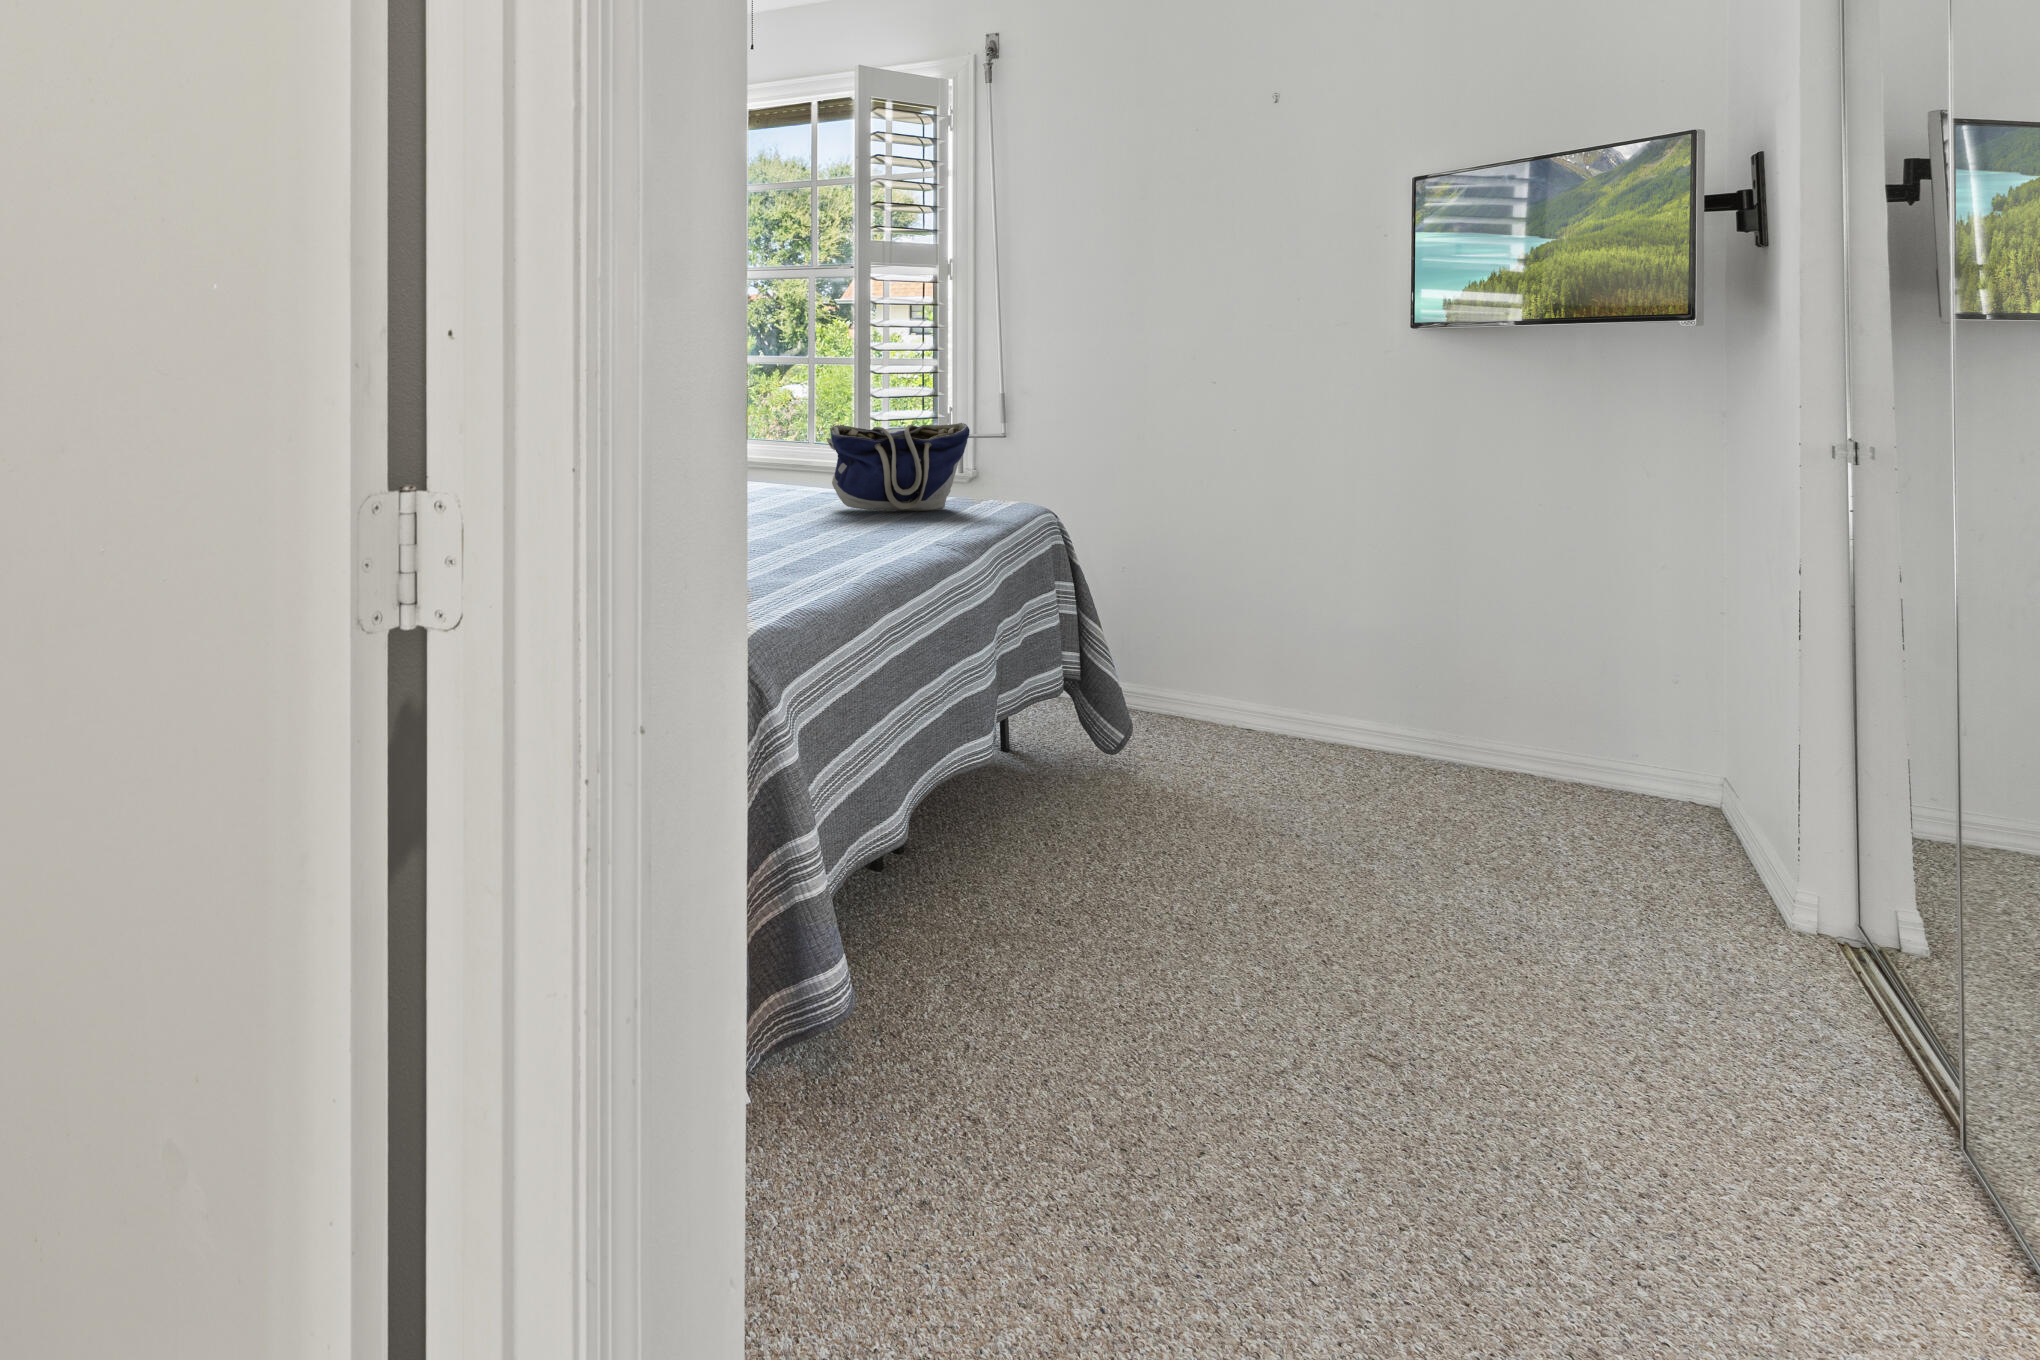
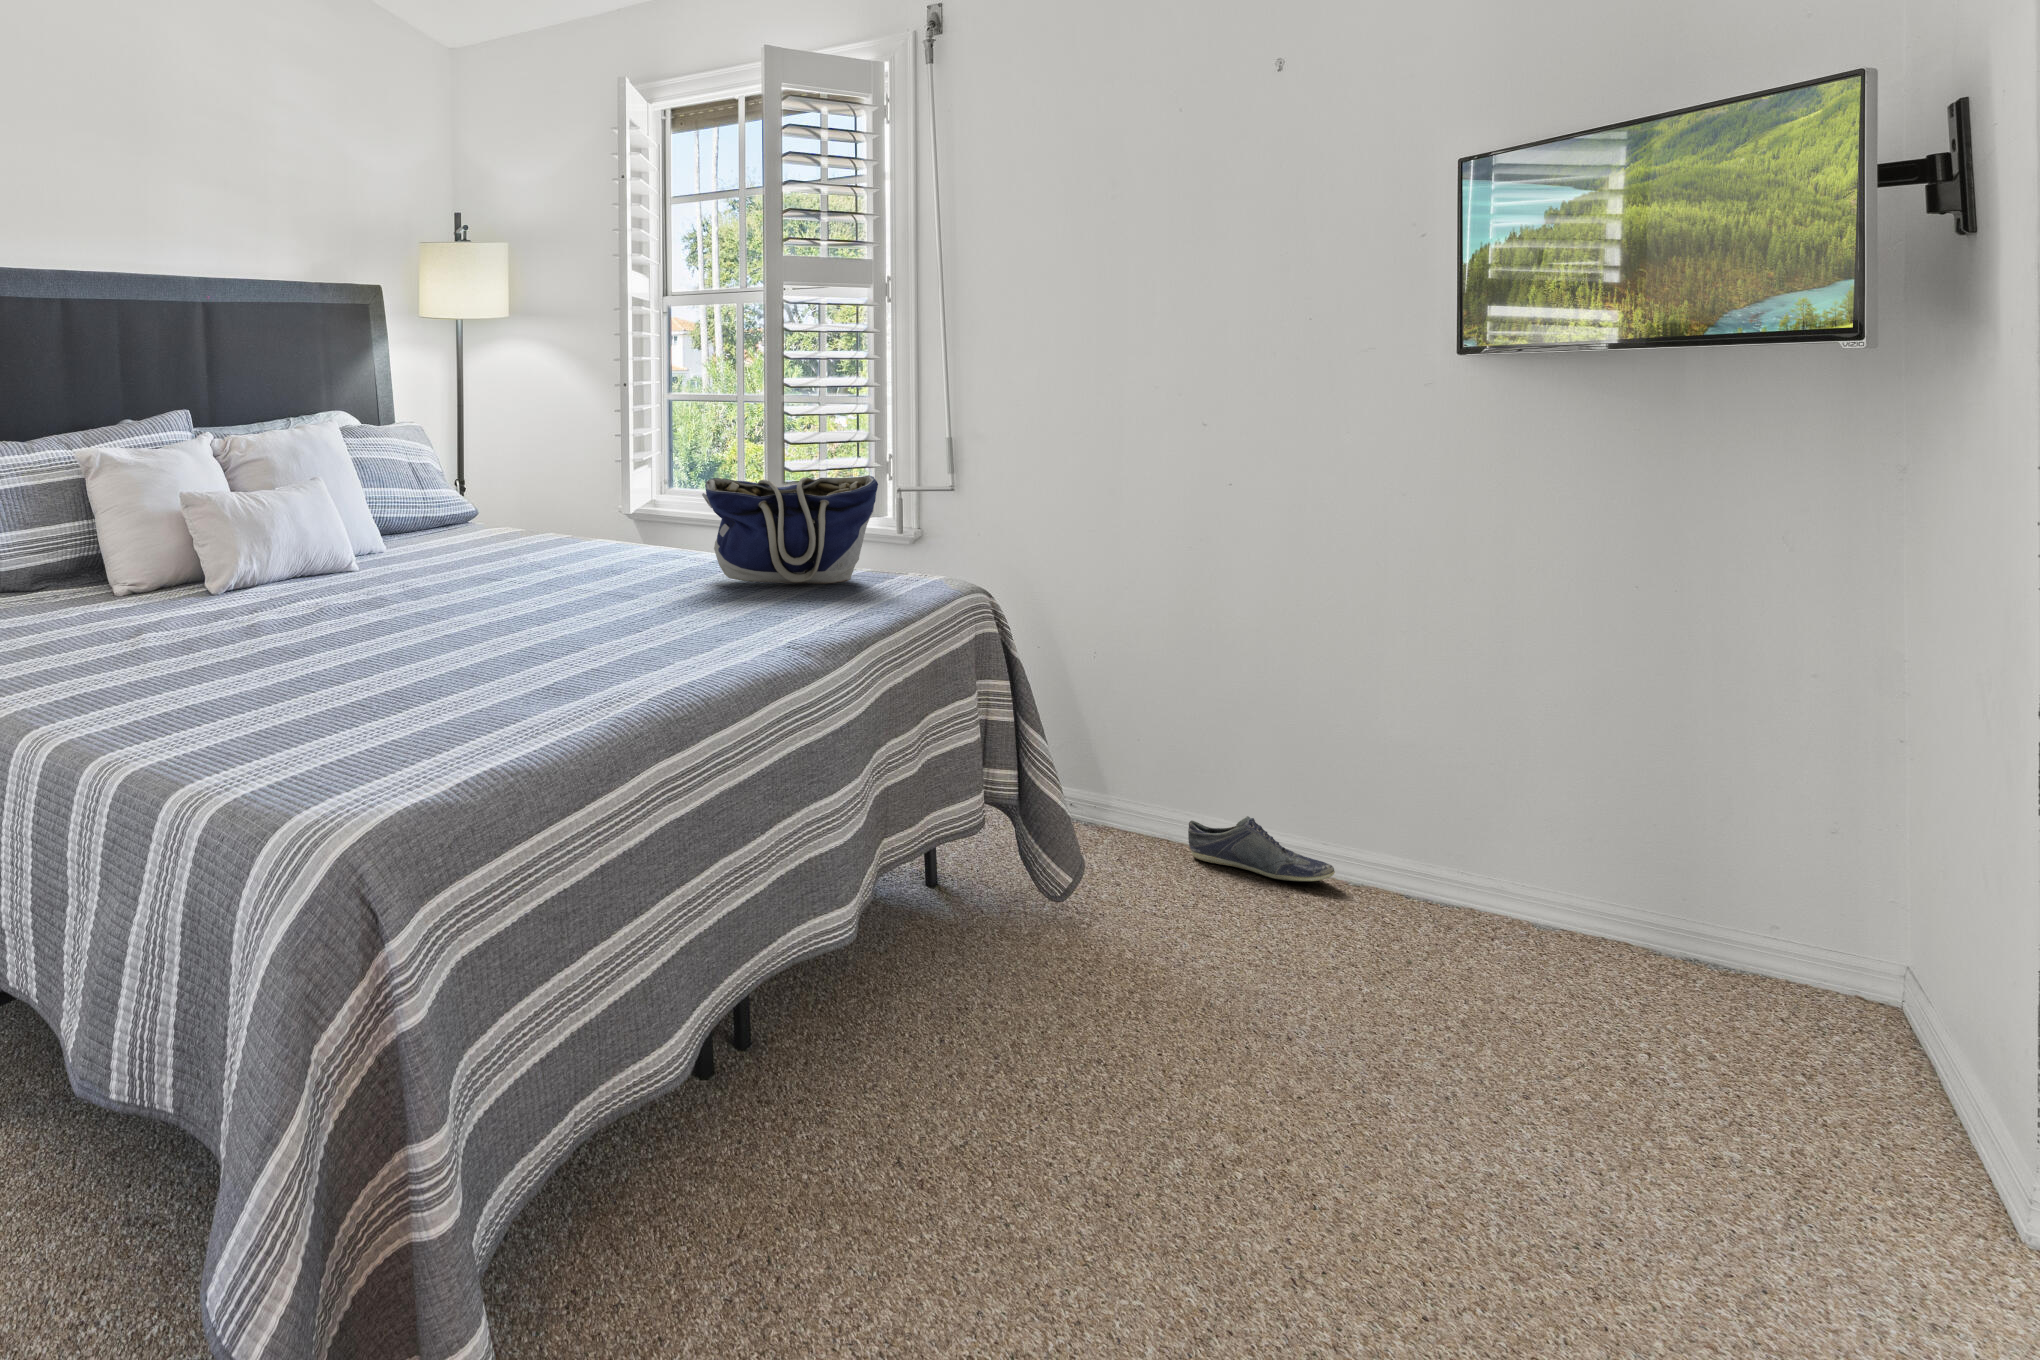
shoe: none [1202,695,1319,742] -> present [1188,816,1335,881]

